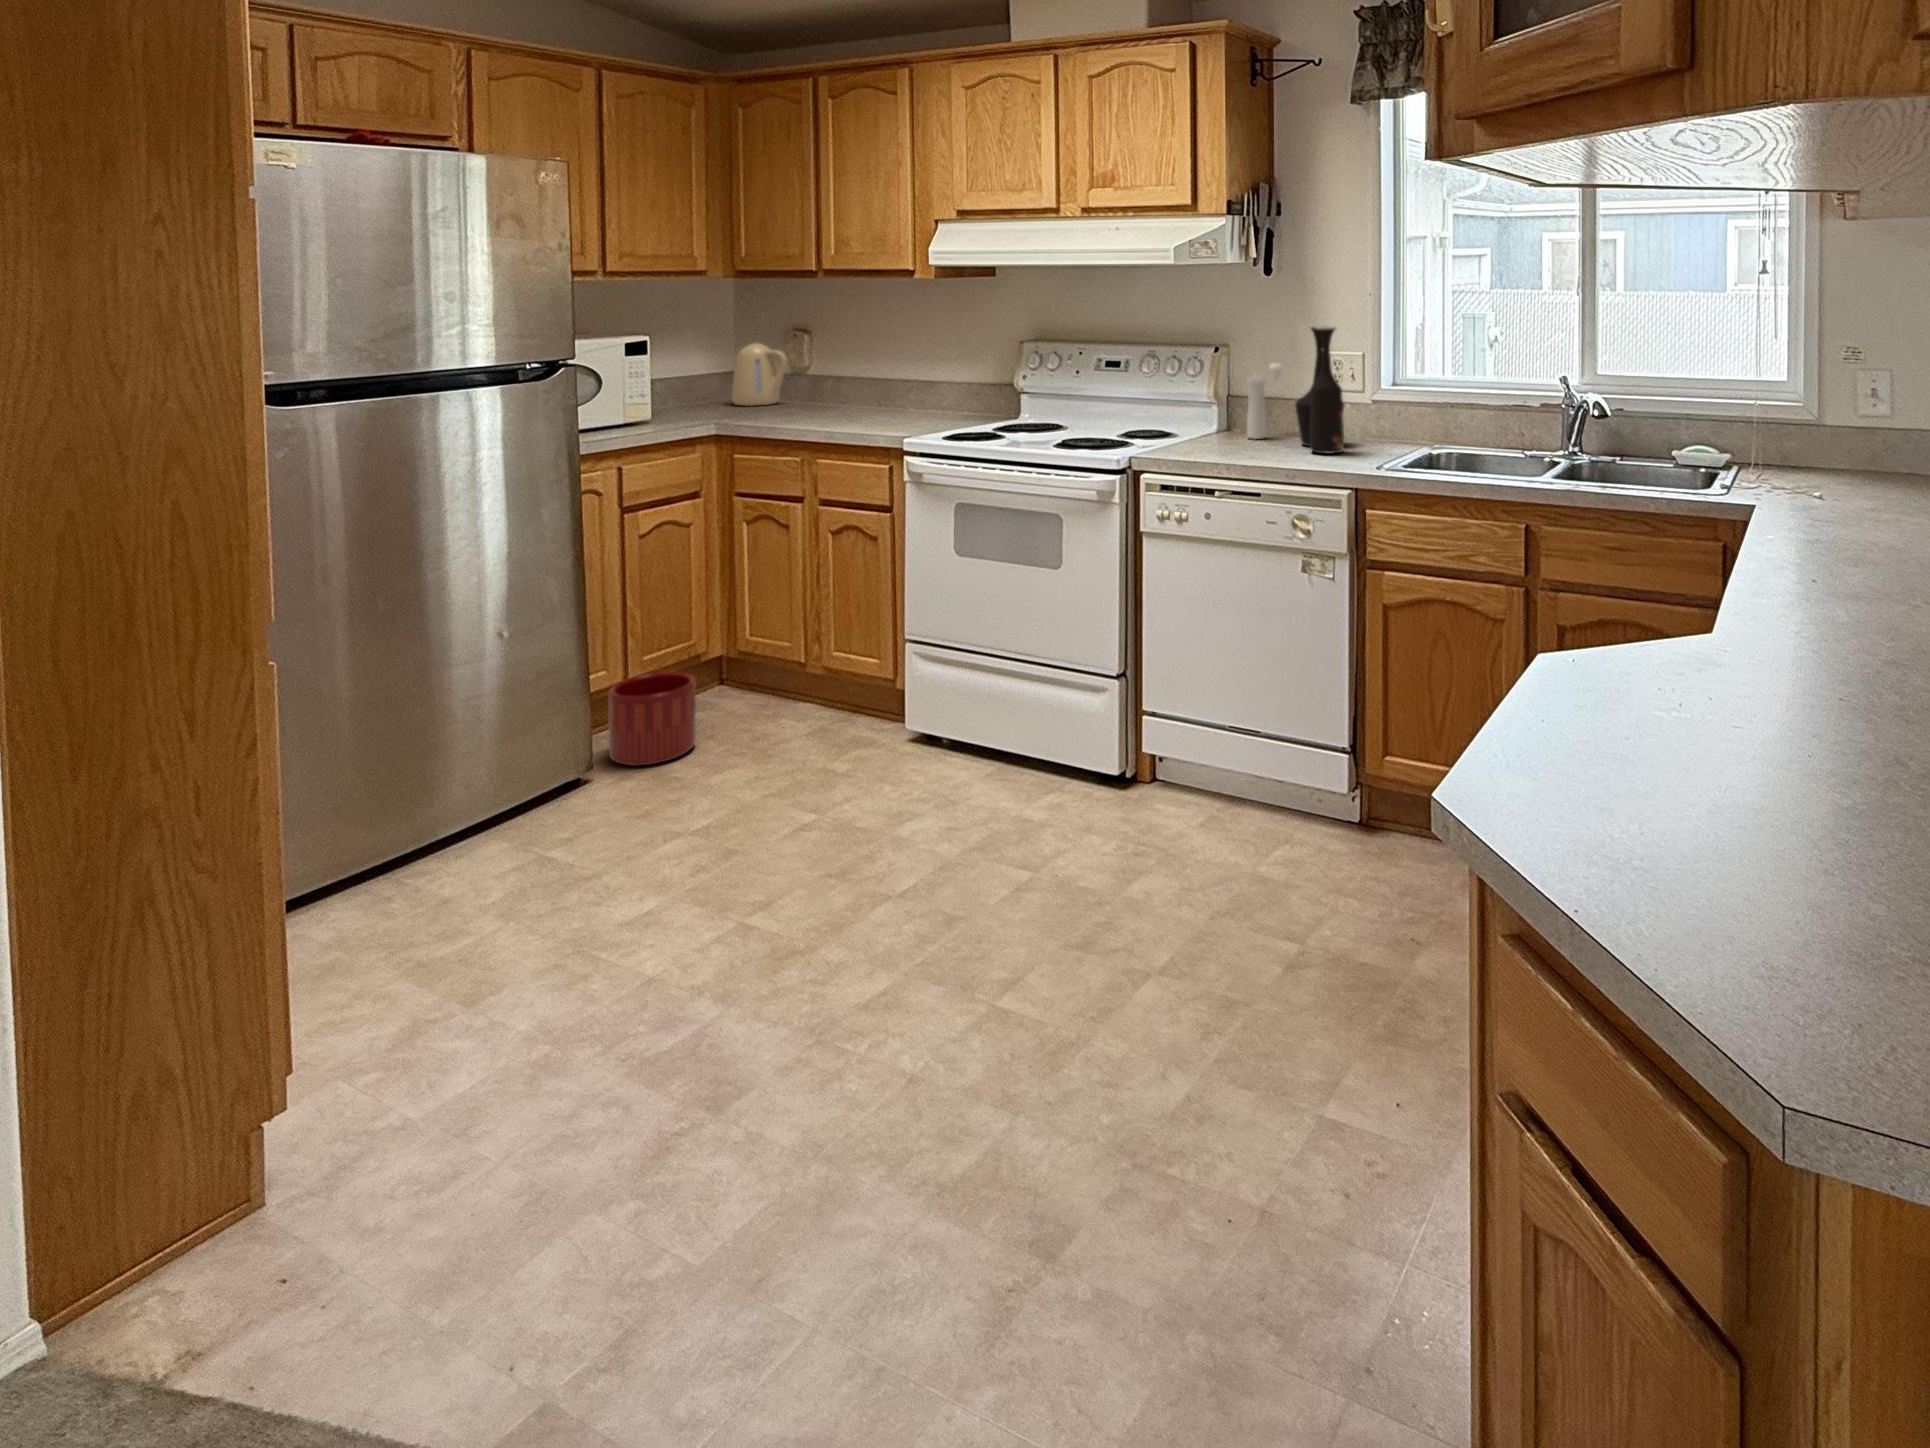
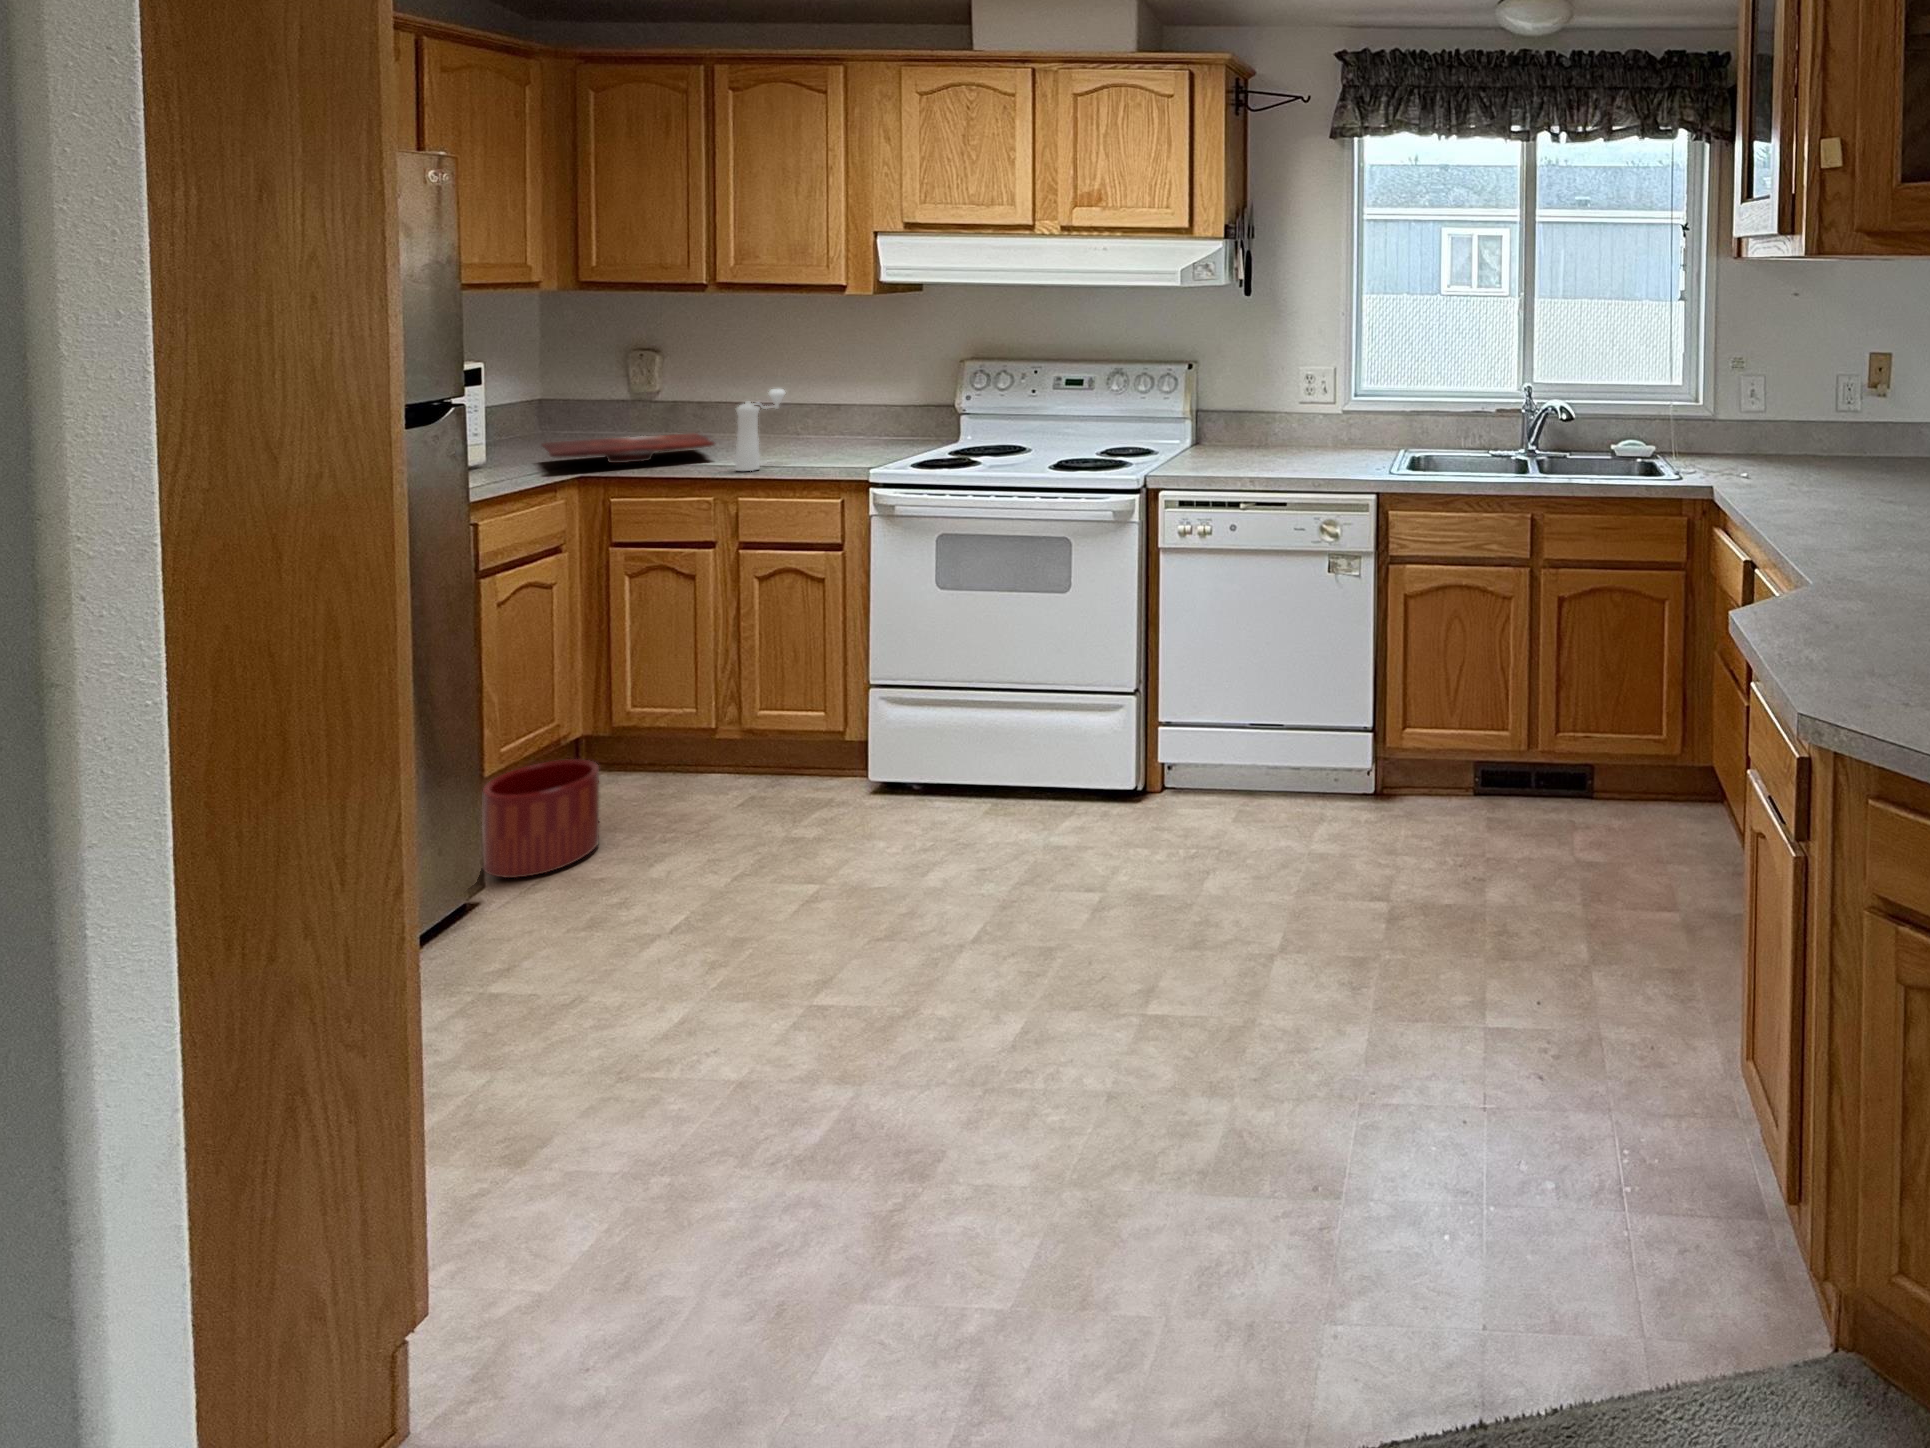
vase: present [1295,325,1345,454] -> none [1282,345,1338,463]
kettle: present [731,343,787,406] -> none [539,365,625,440]
pepper mill: present [1247,363,1283,439] -> present [735,389,785,471]
cutting board: none [686,402,818,425] -> present [542,433,714,463]

